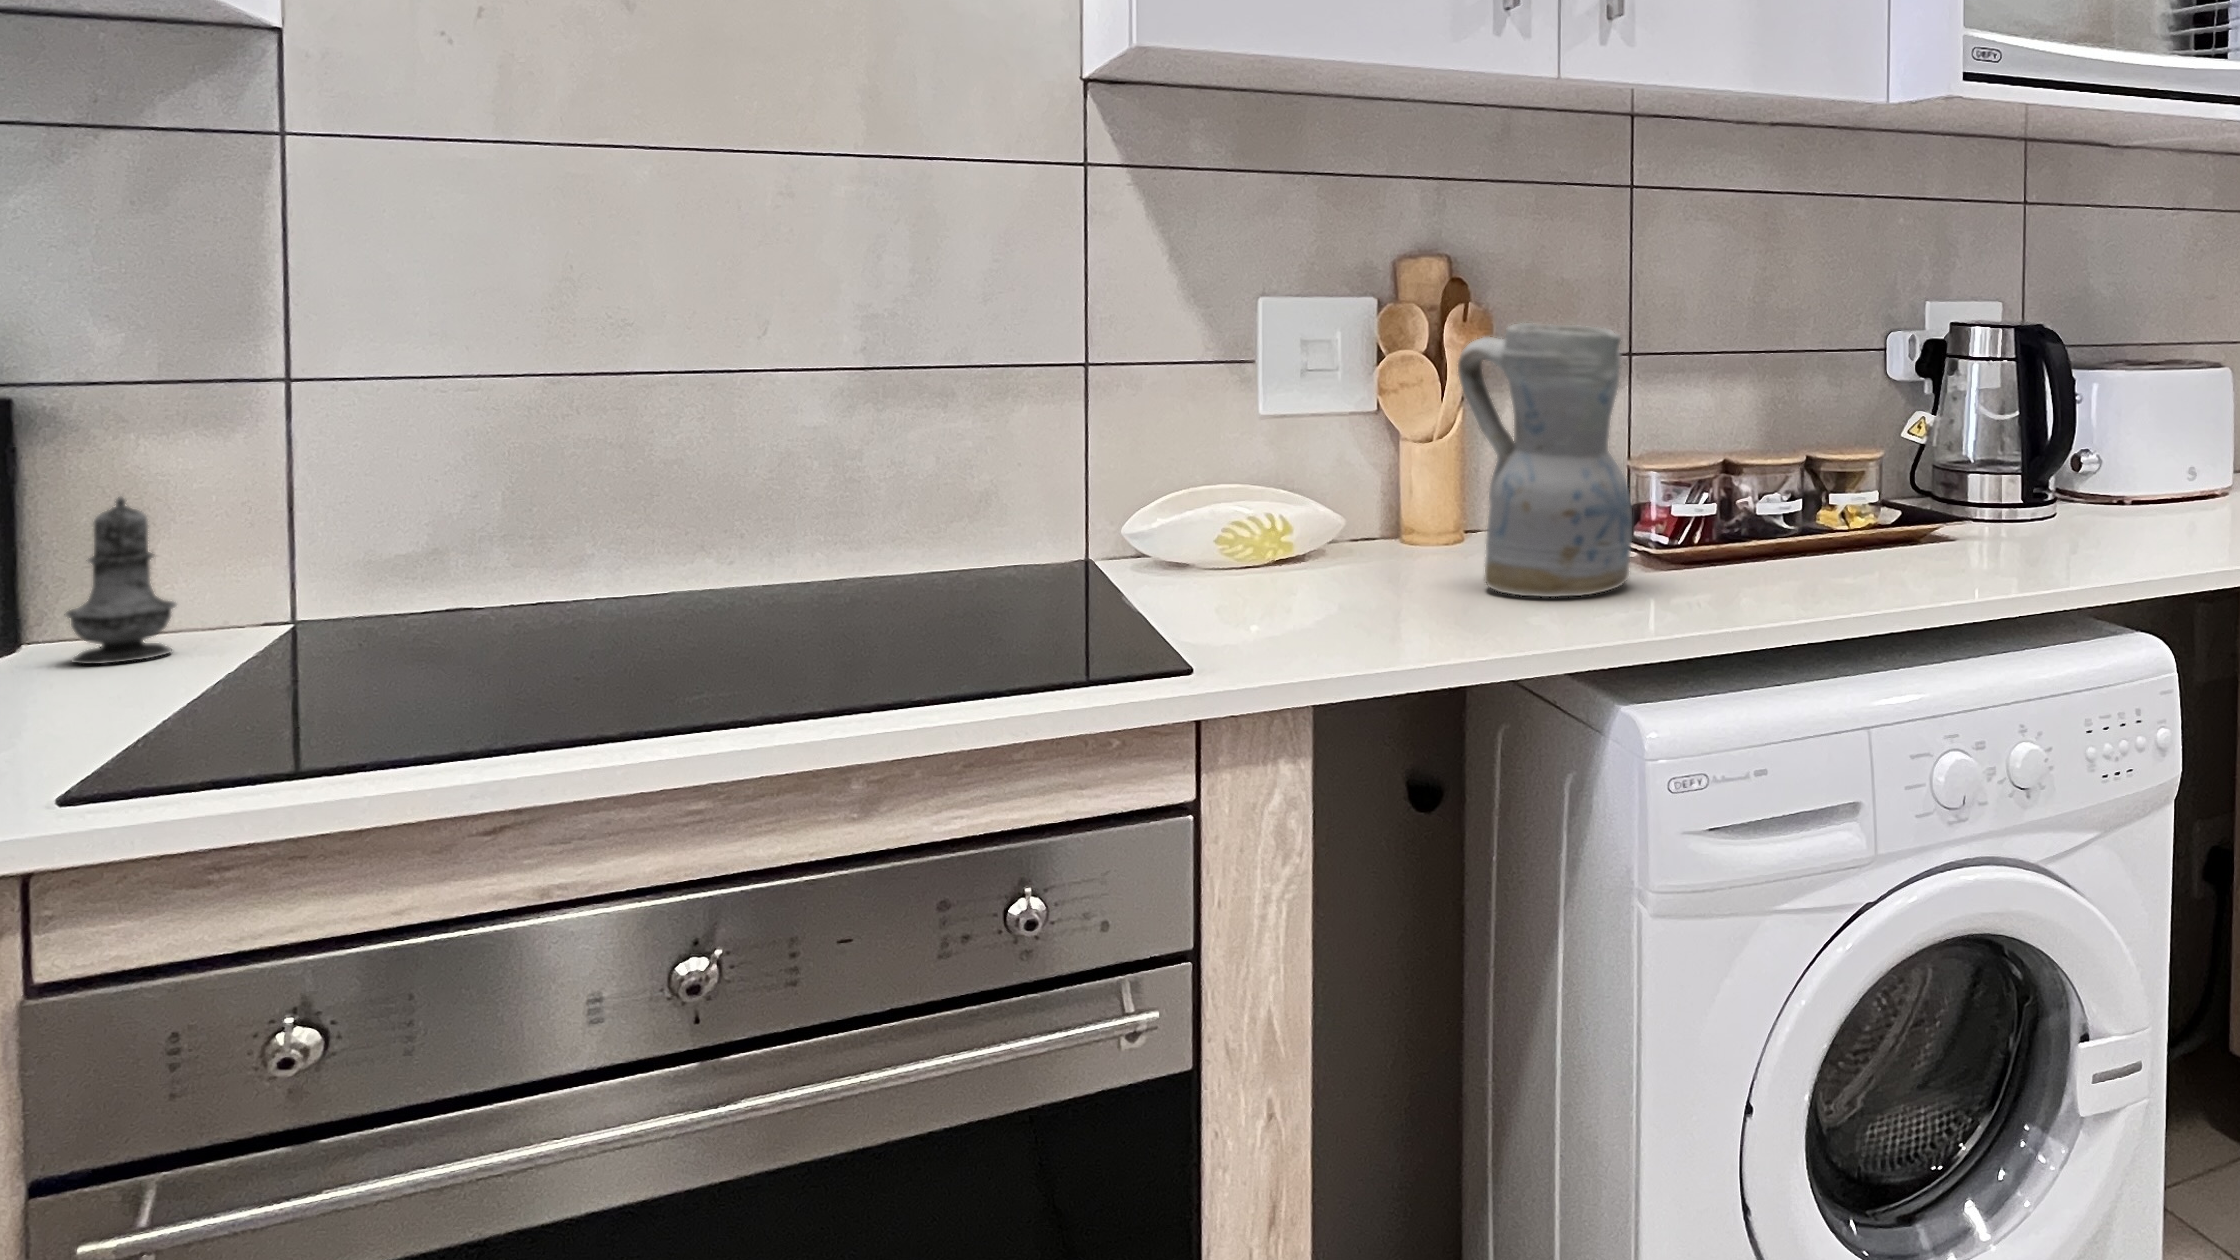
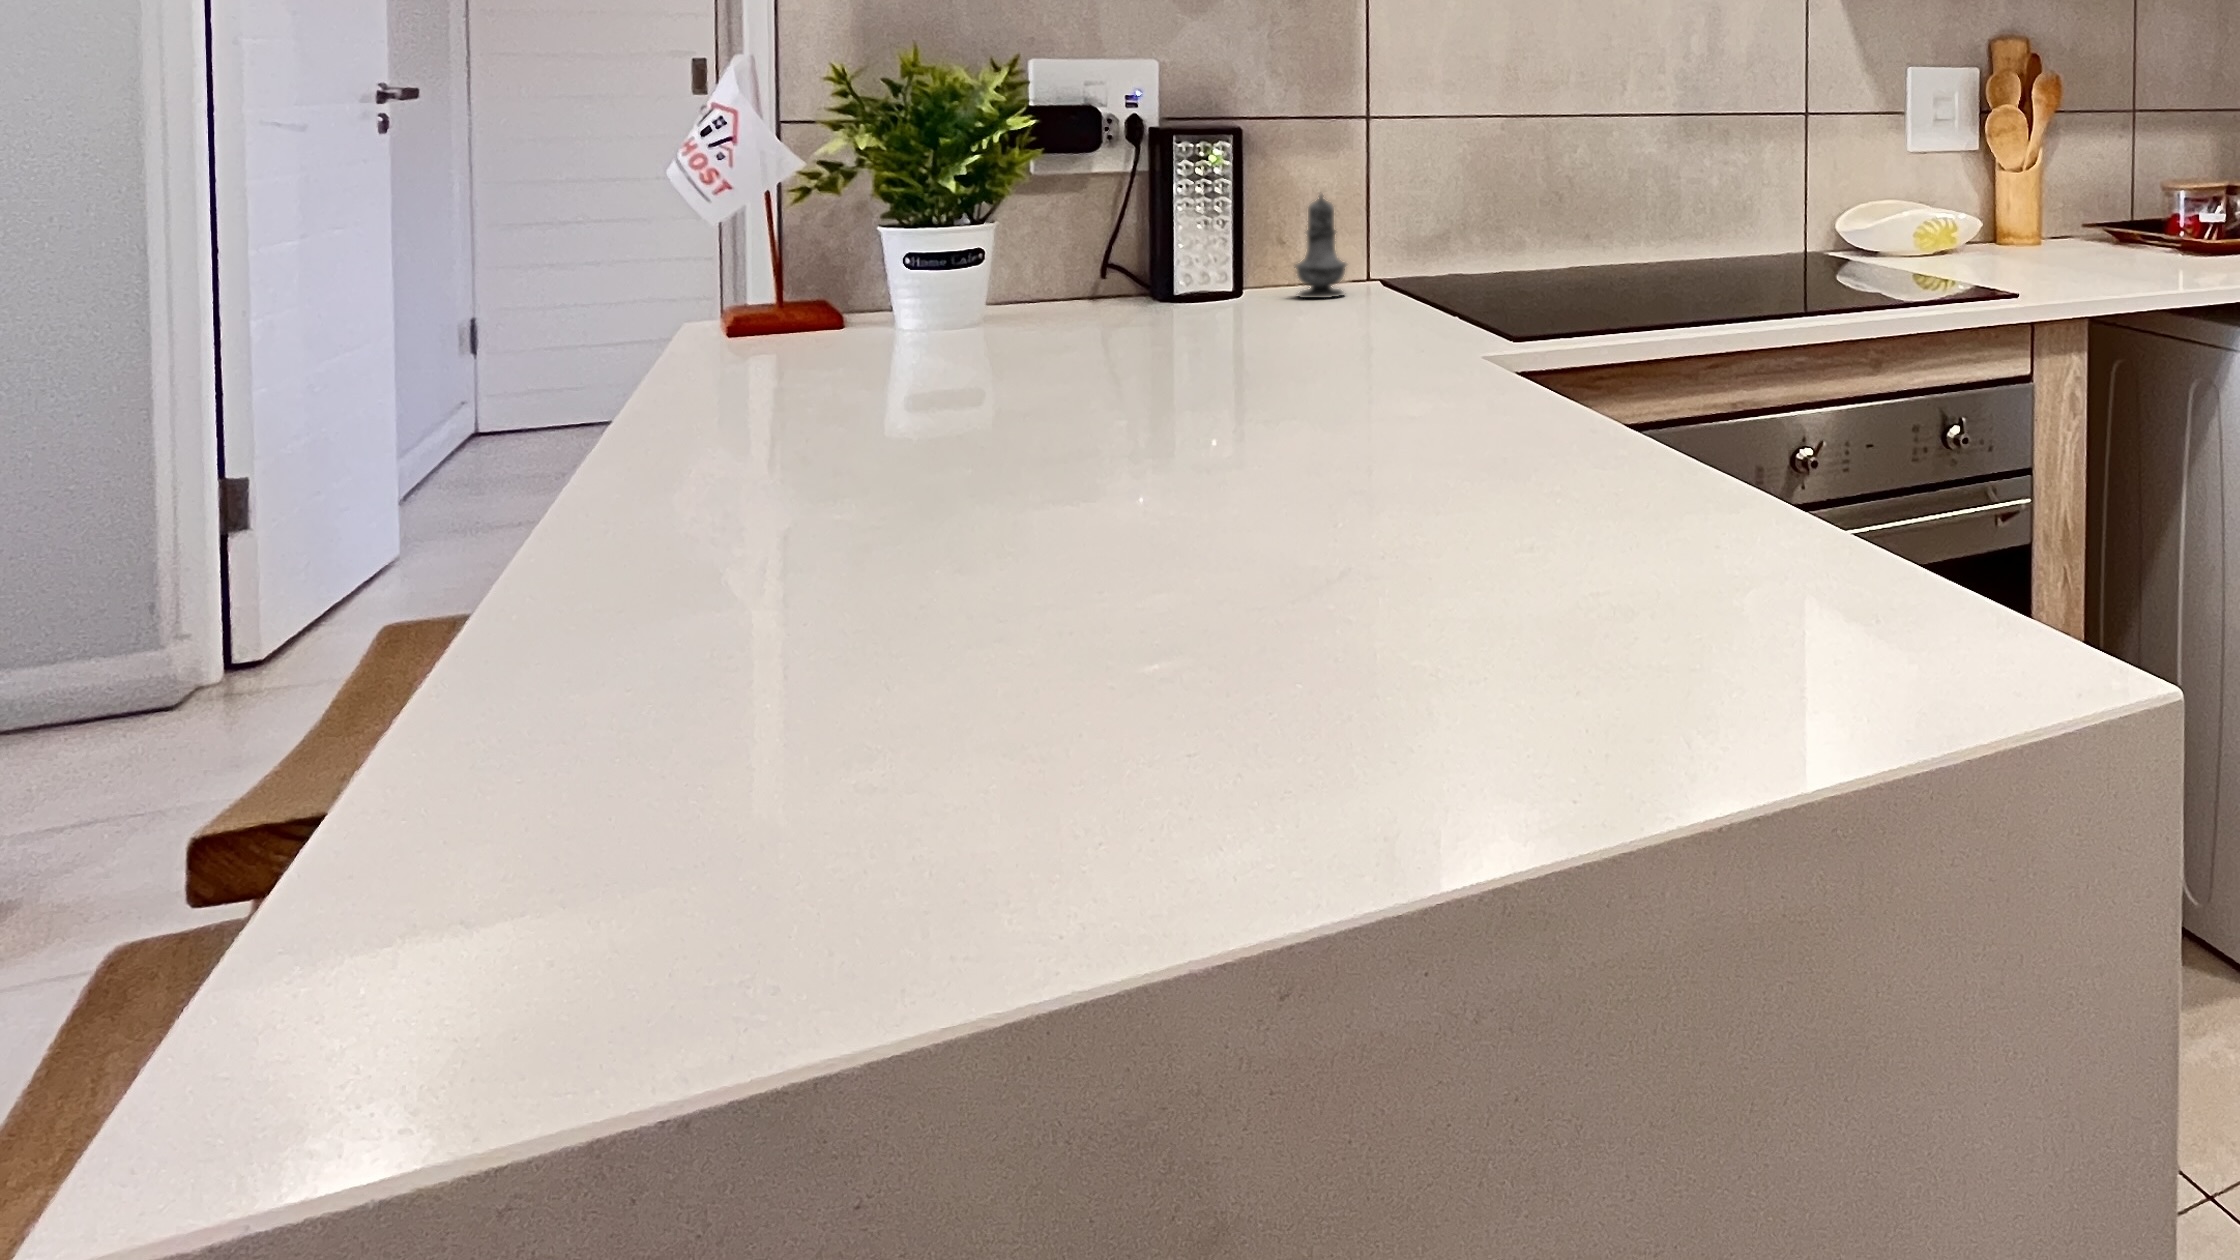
ceramic pitcher: present [1458,323,1632,597] -> none [2083,84,2205,268]

